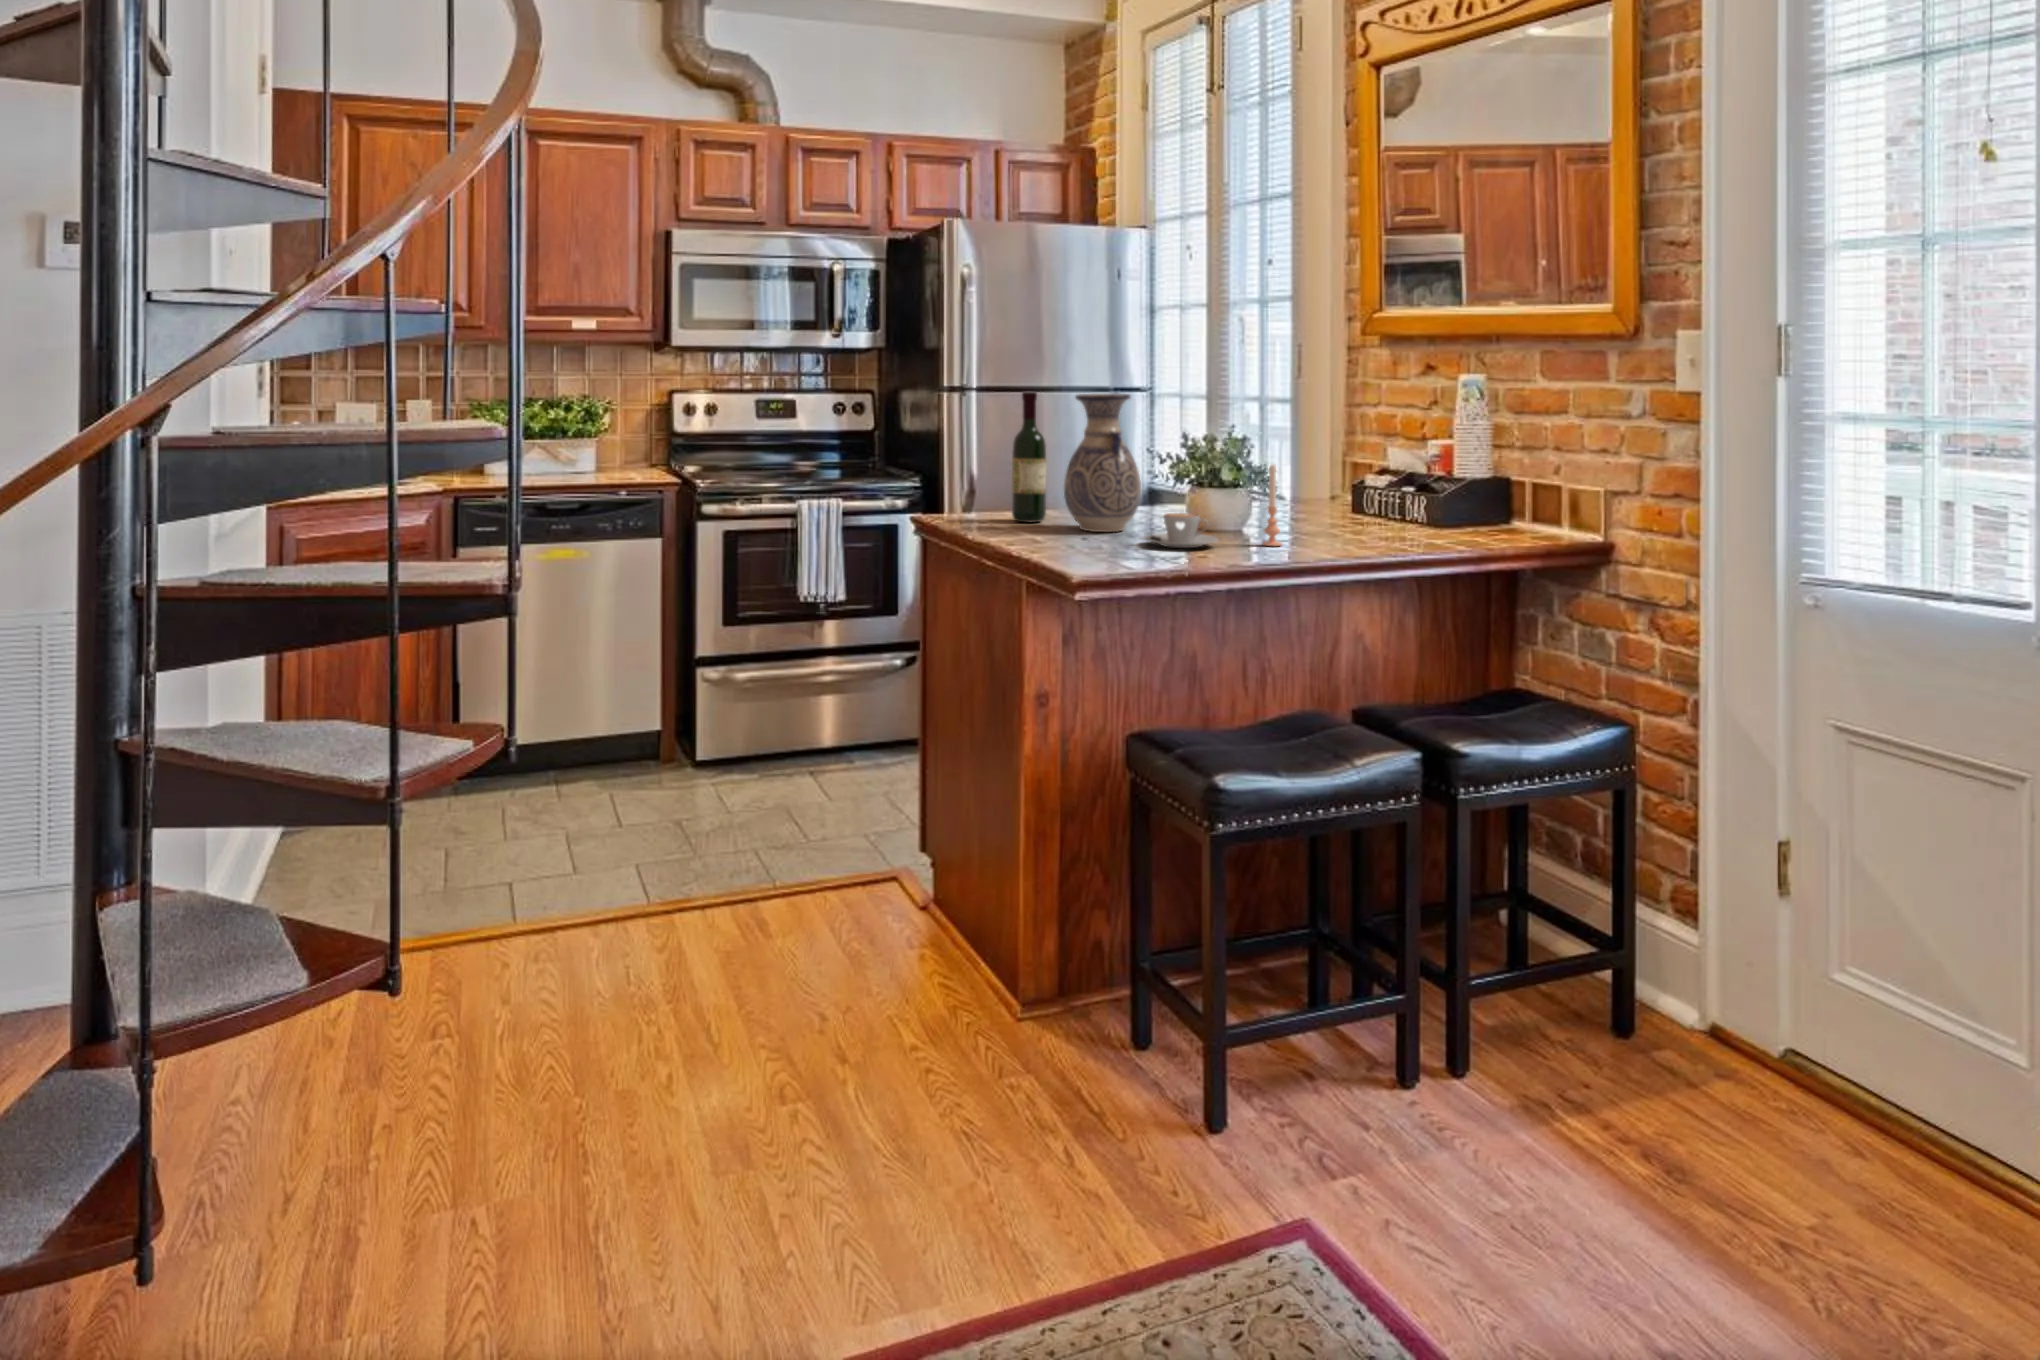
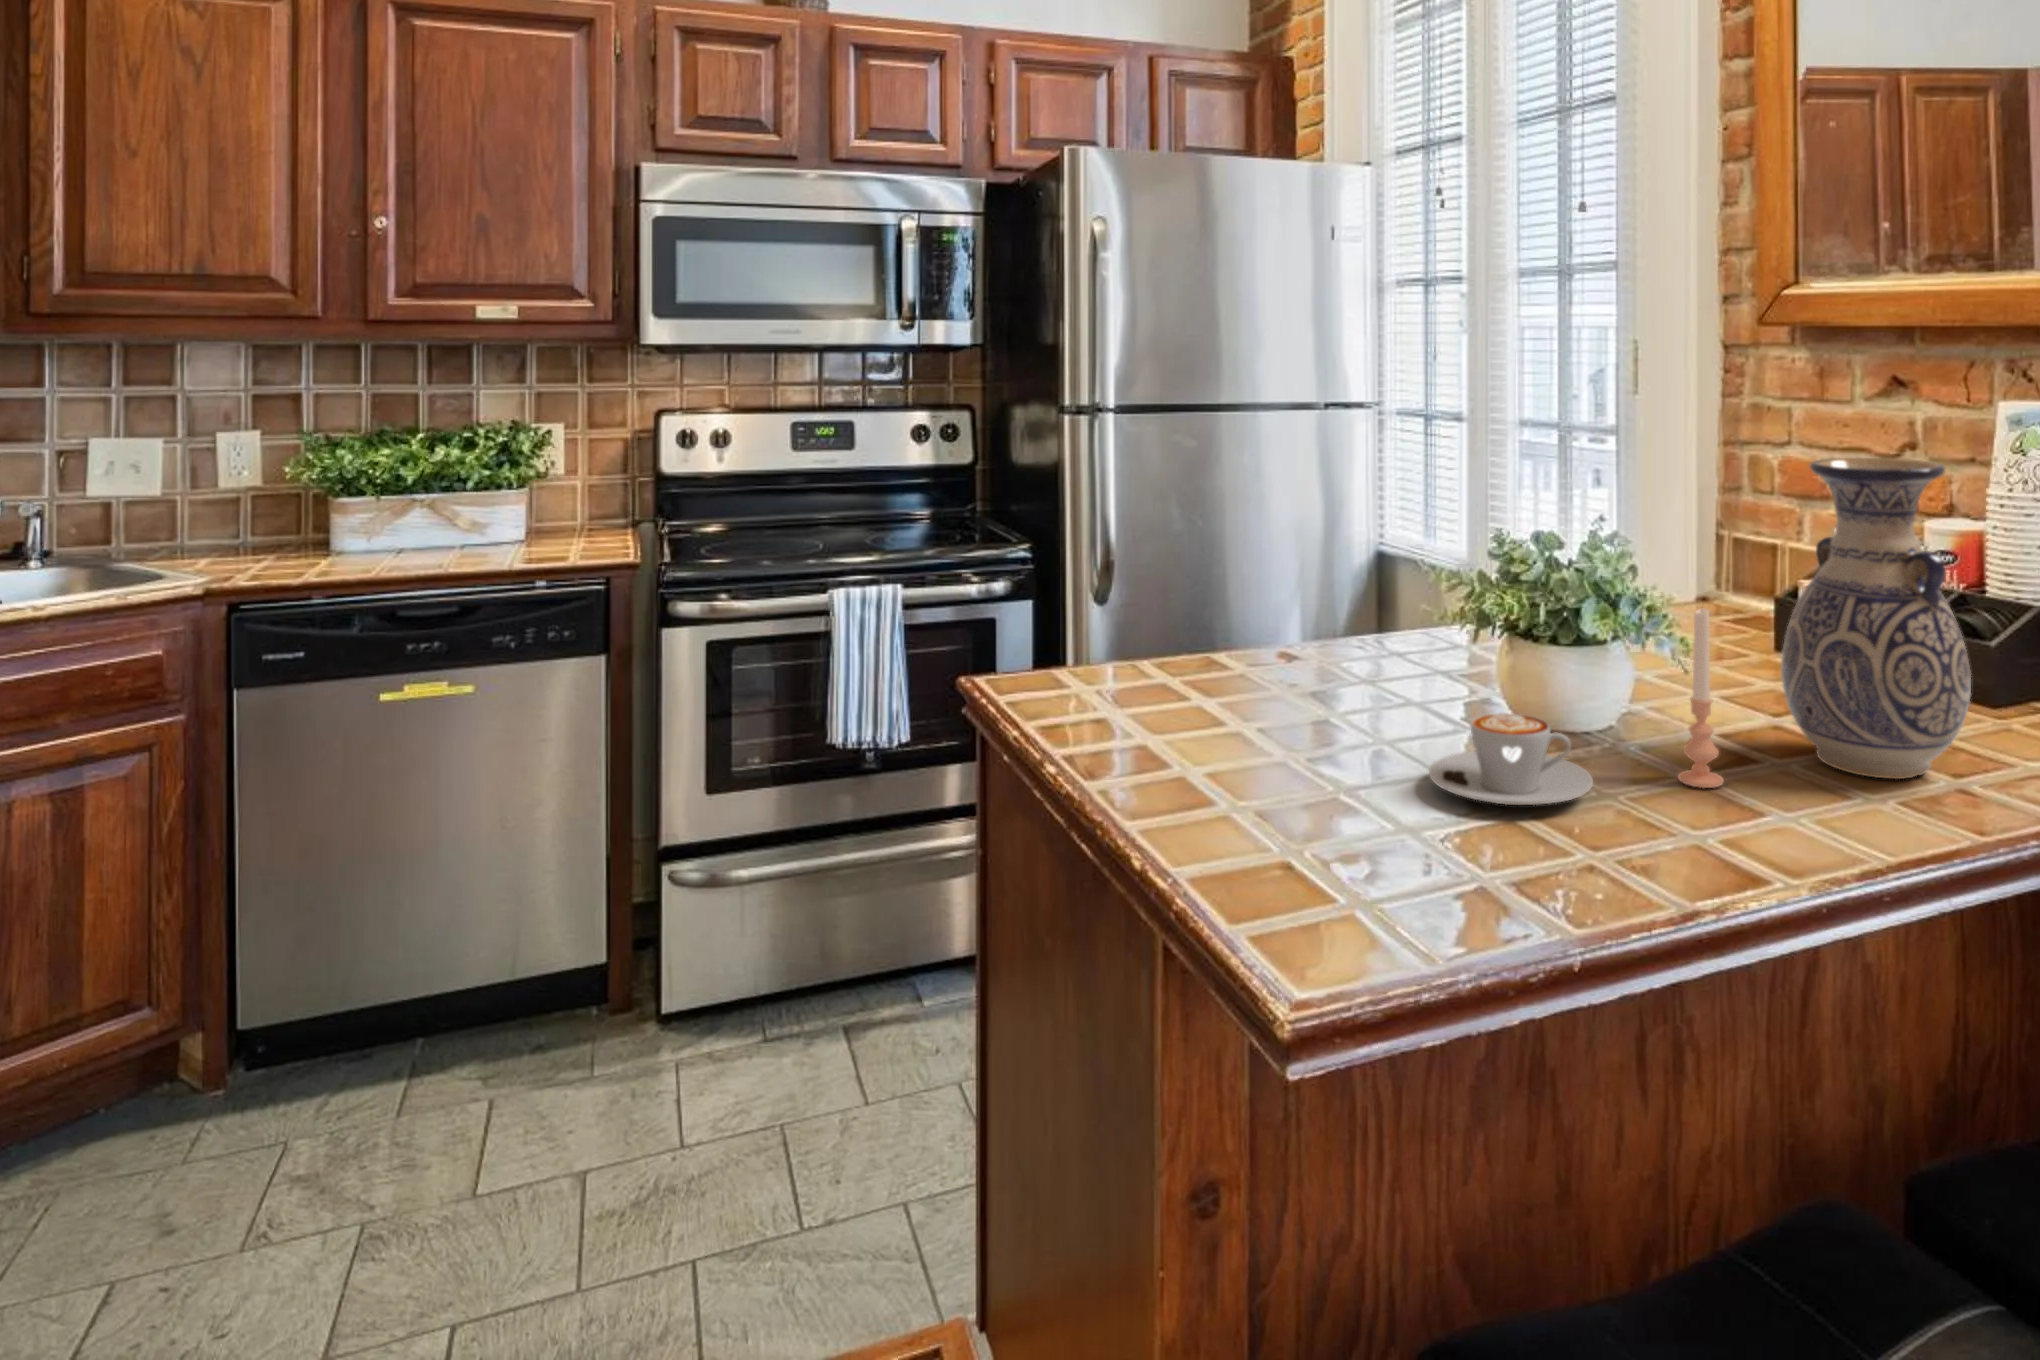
wine bottle: present [1012,392,1046,522] -> none [1151,438,1217,695]
vase: present [1064,394,1141,532] -> present [1781,458,1971,779]

